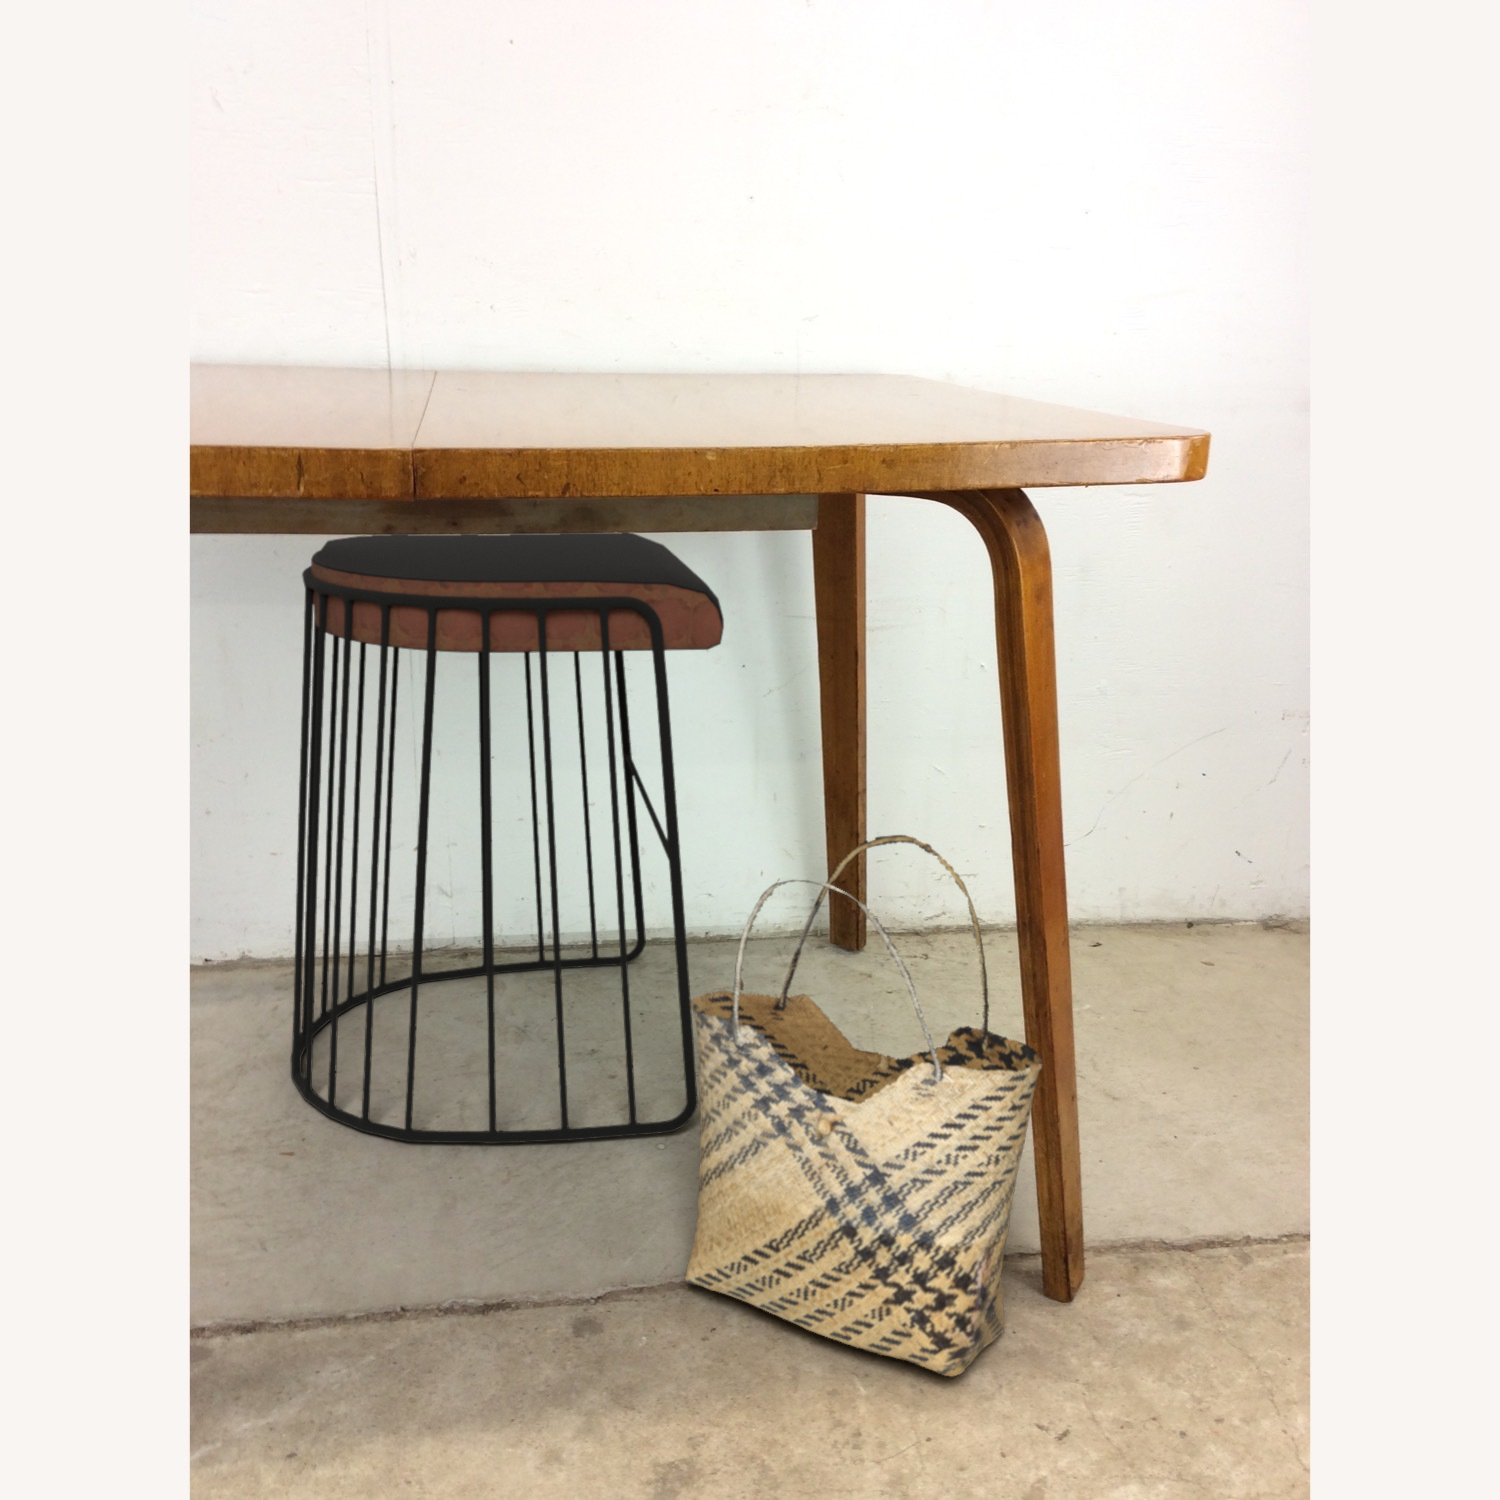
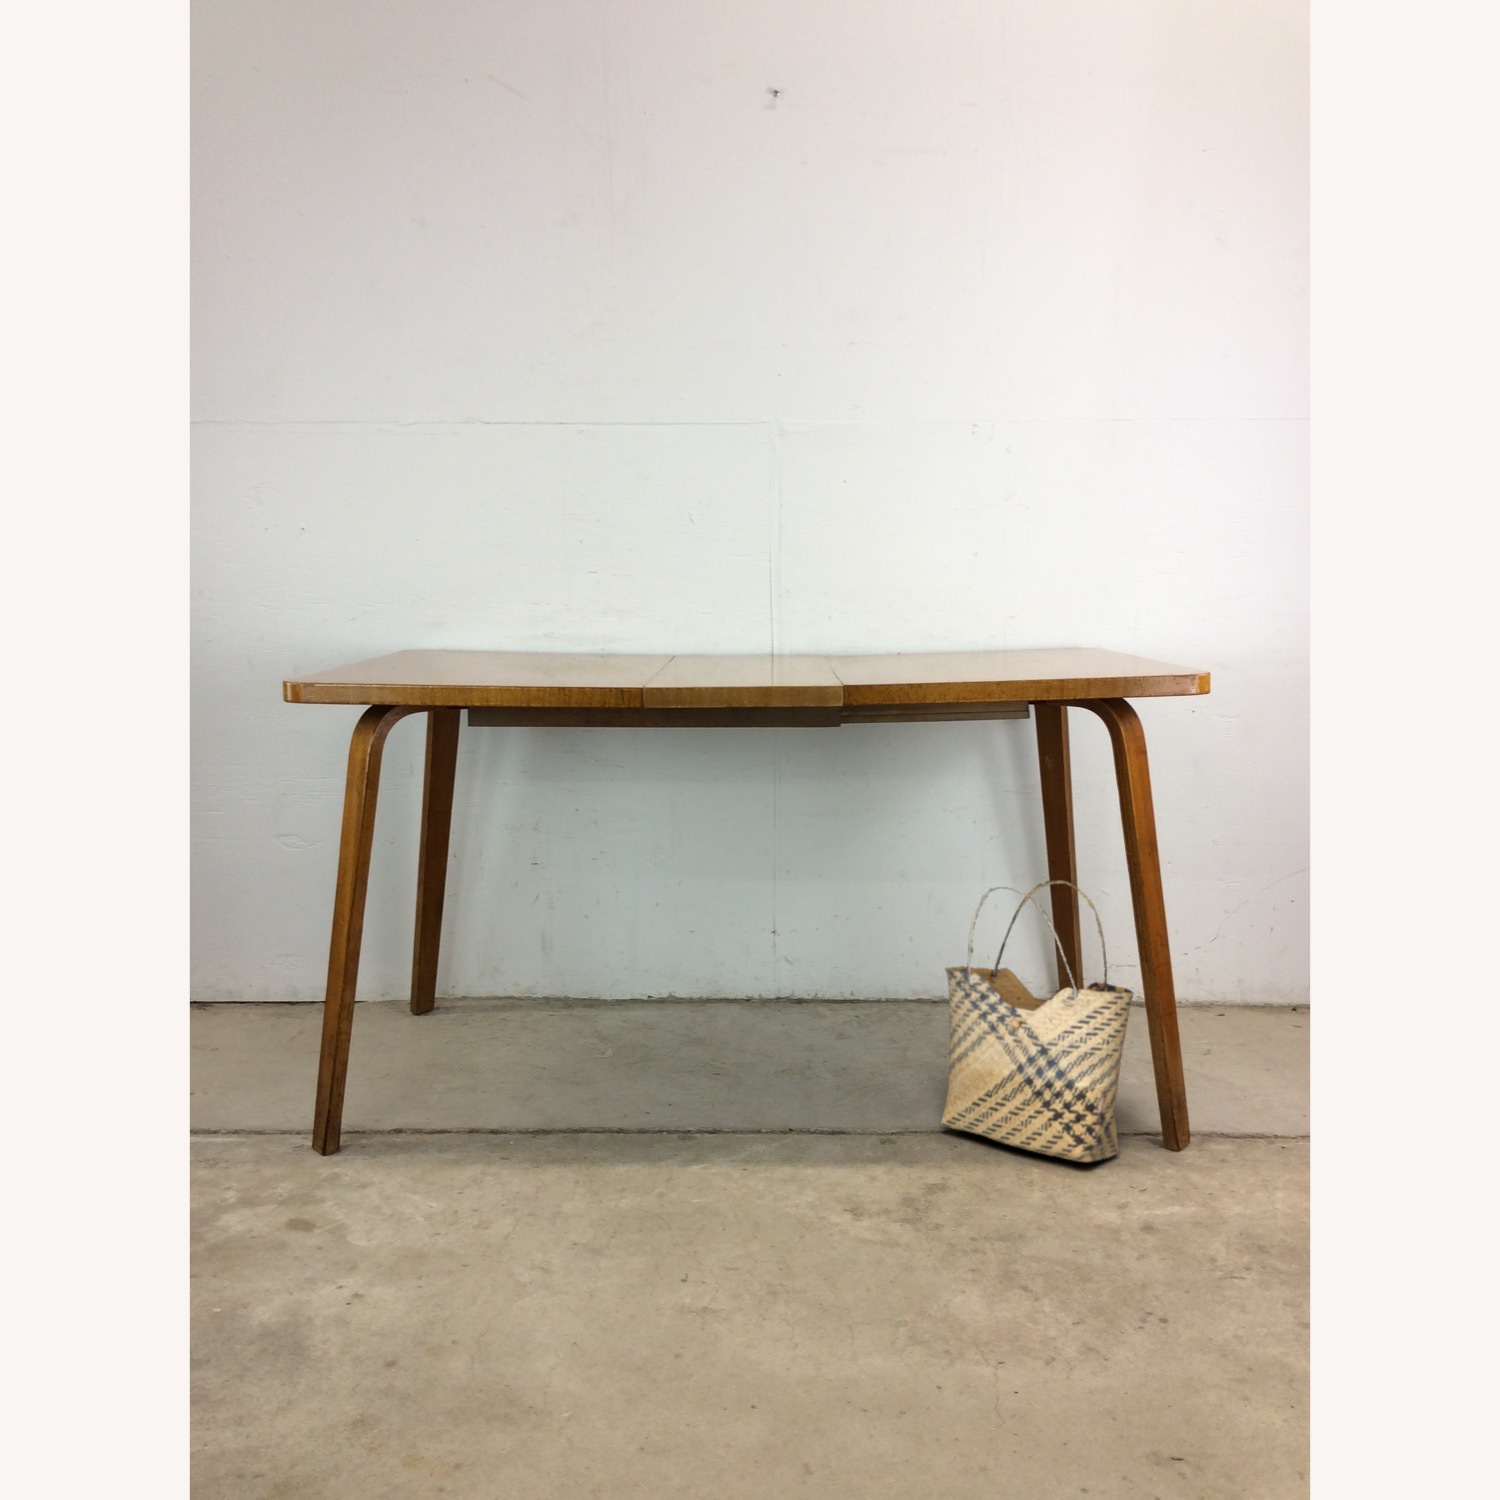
stool: present [291,530,724,1143] -> none [706,737,965,1077]

